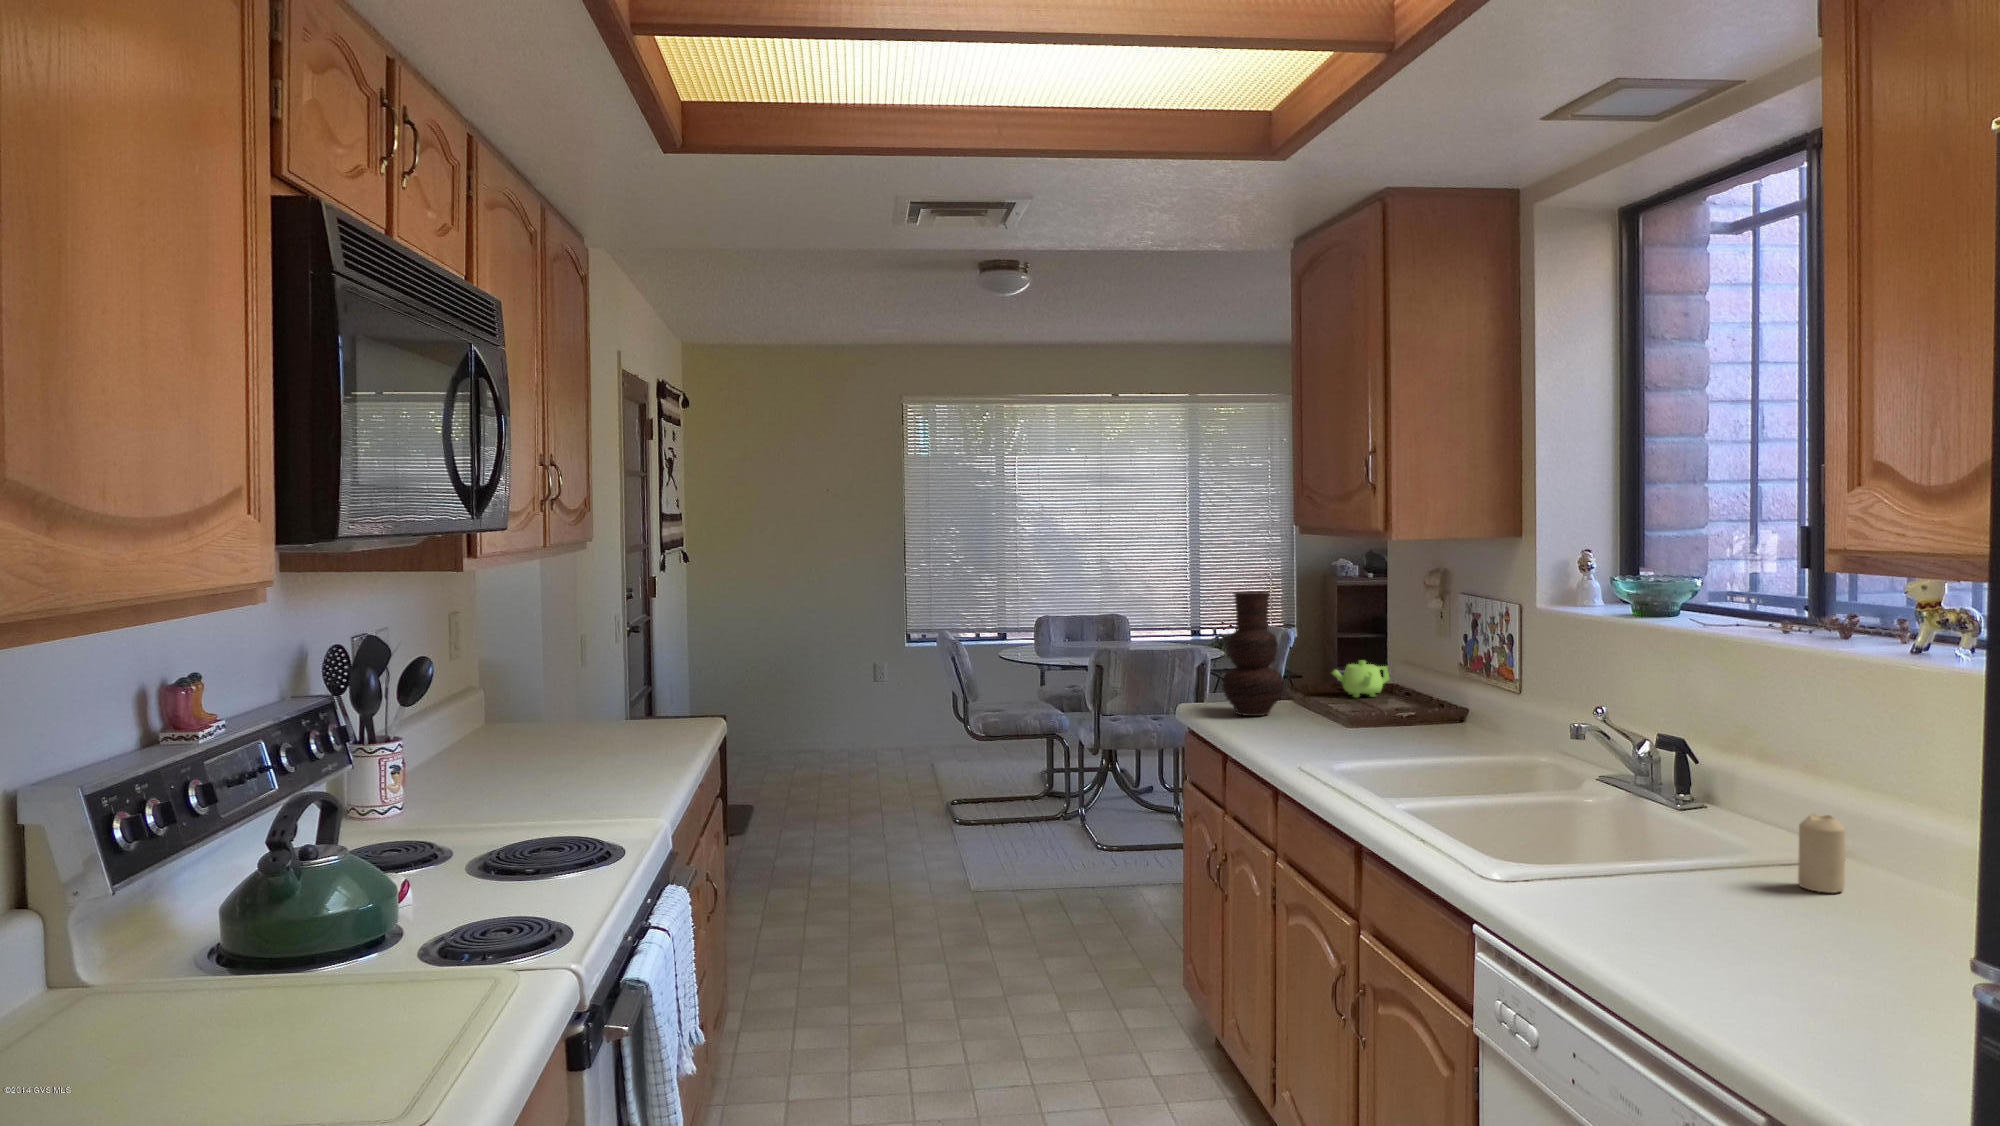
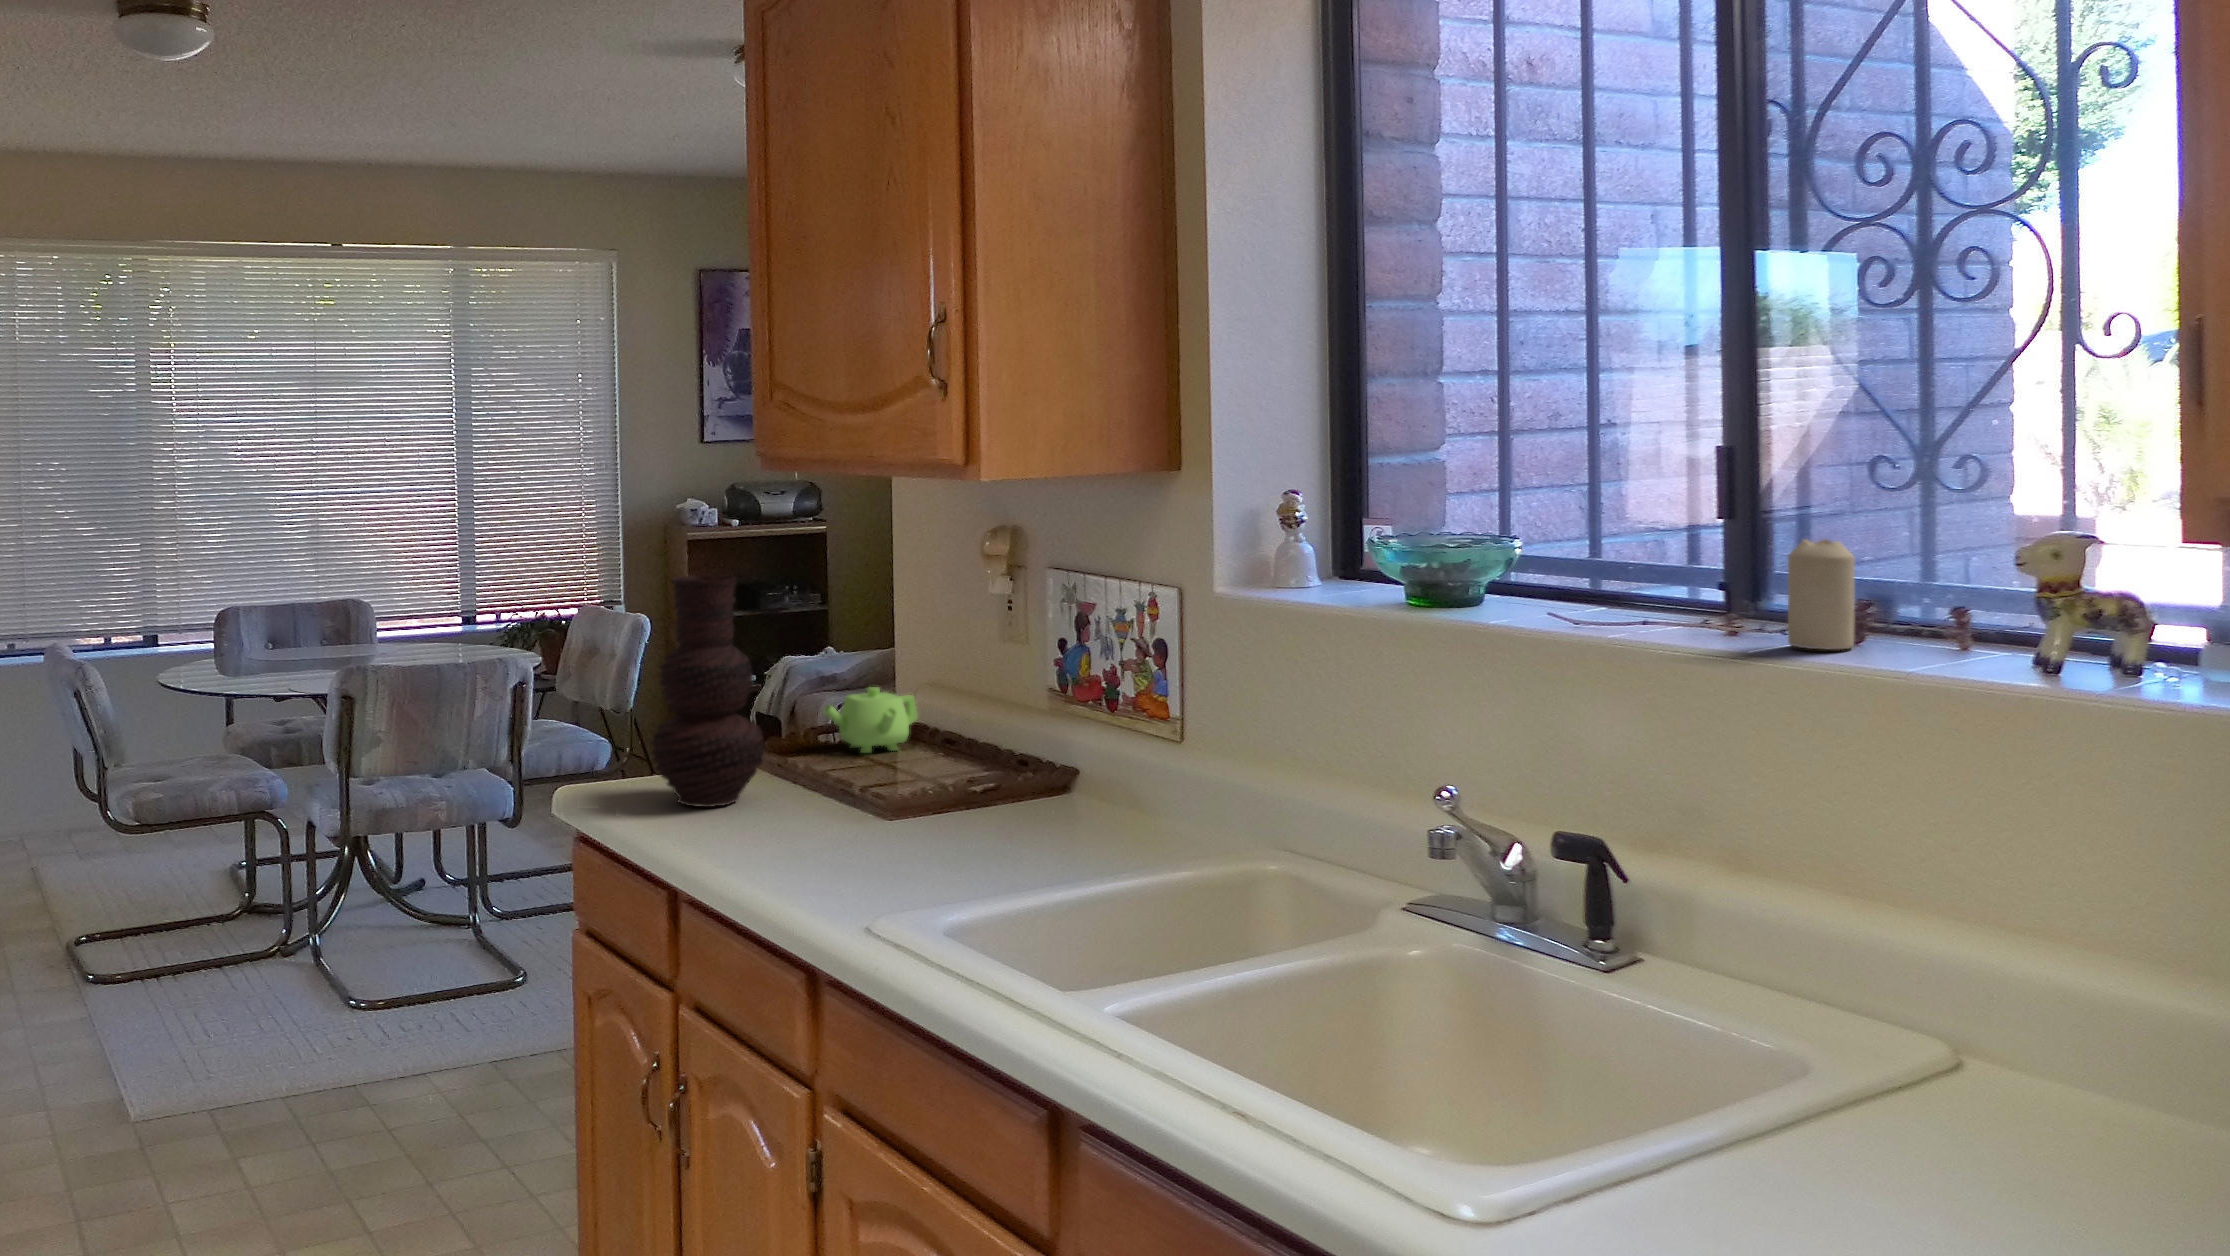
candle: present [1798,814,1845,893] -> present [1788,539,1855,650]

